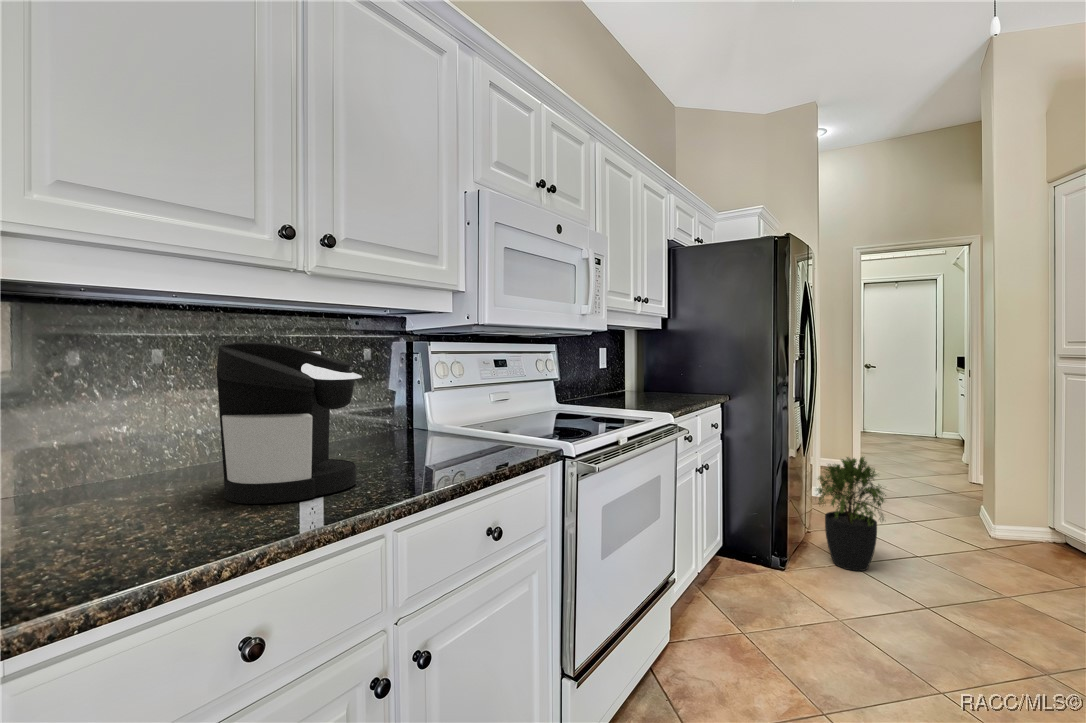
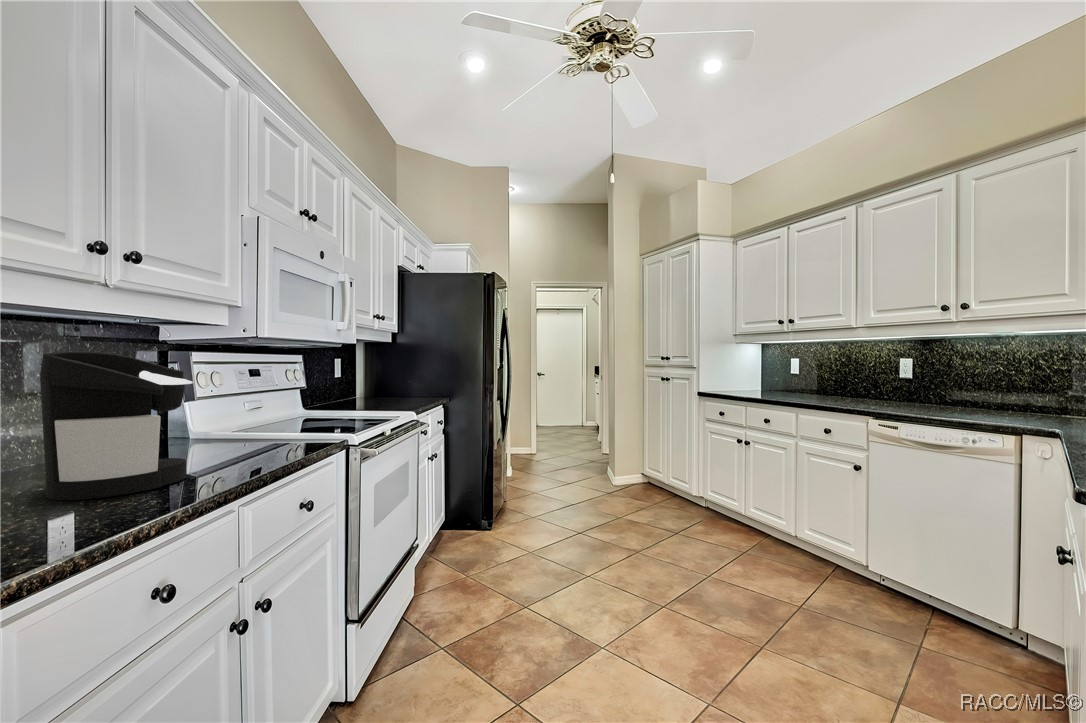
potted plant: present [817,457,886,571] -> none [509,437,558,522]

